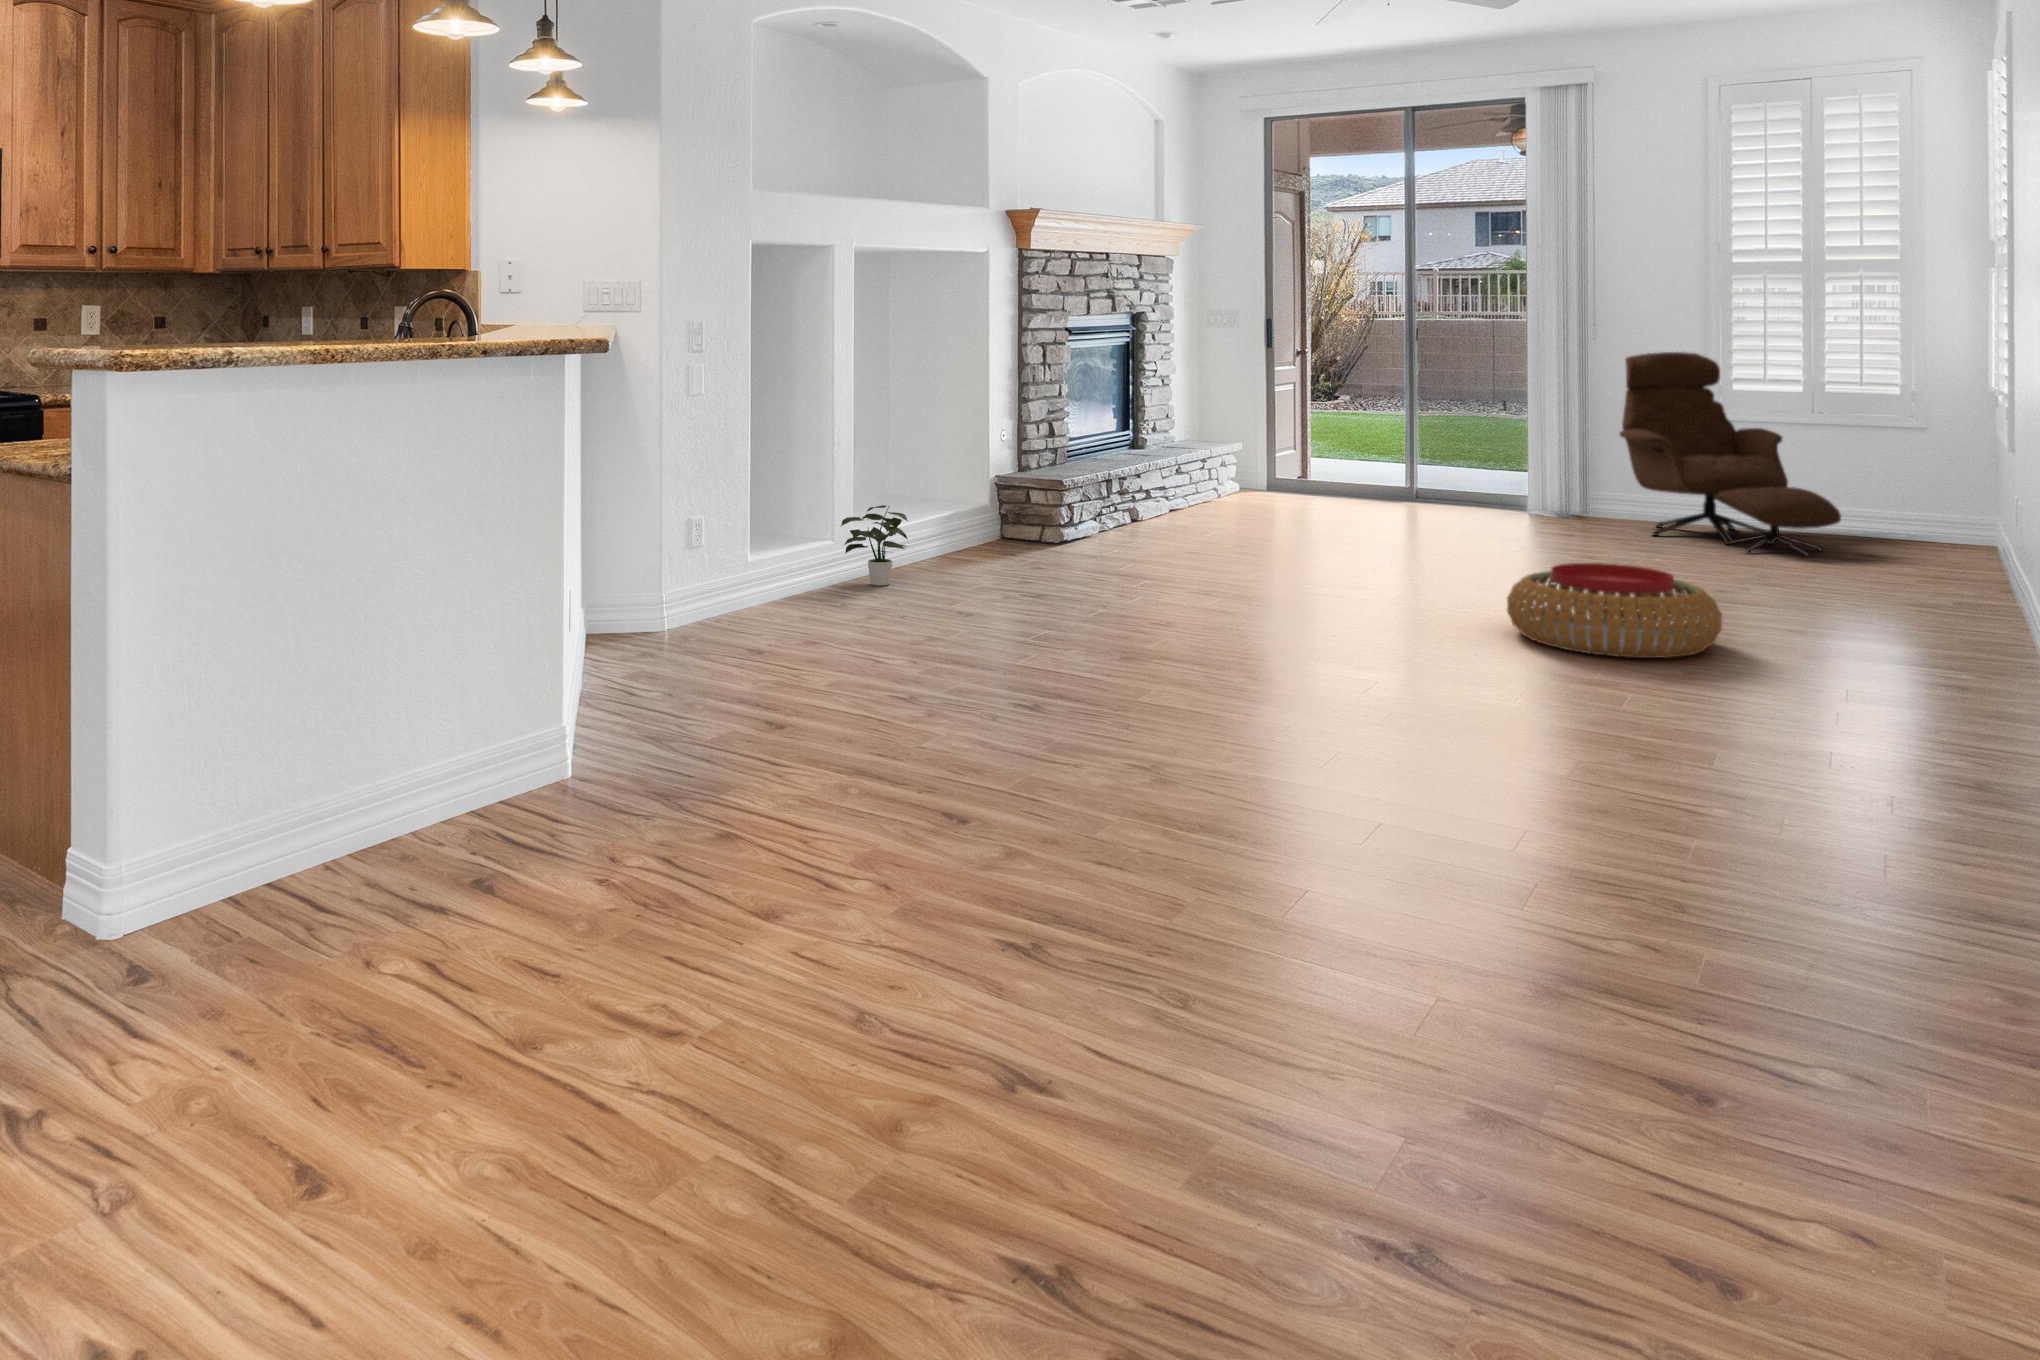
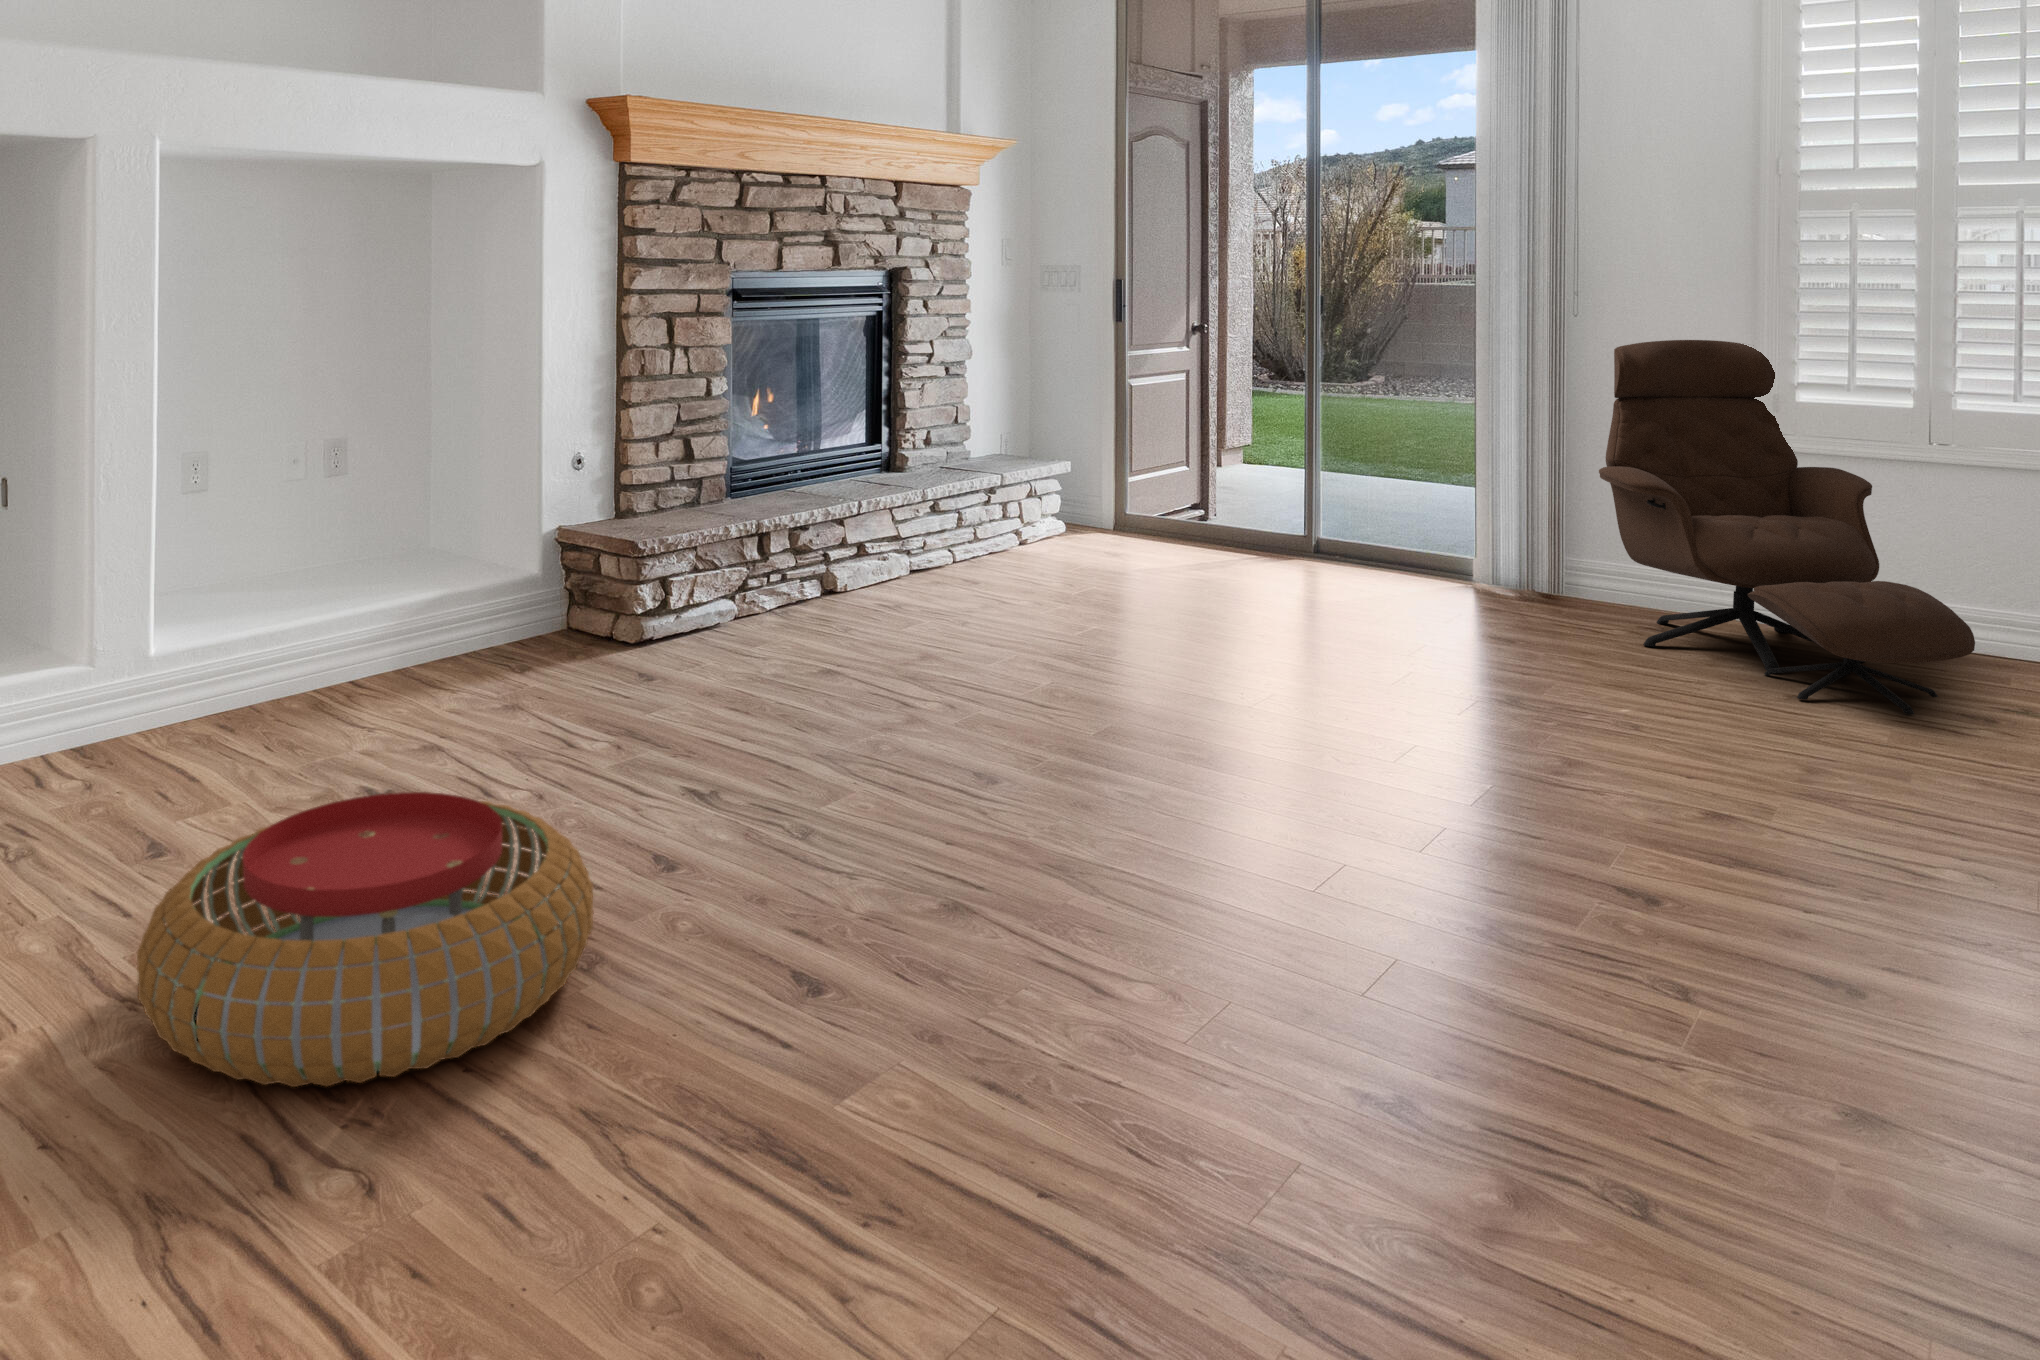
potted plant: present [841,505,908,586] -> none [73,607,233,762]
pouf: present [1507,563,1722,658] -> present [137,792,594,1087]

